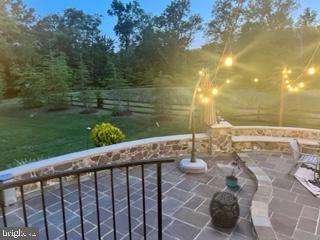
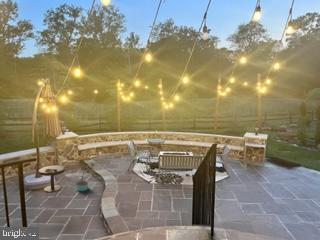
side table: none [192,156,215,198] -> present [39,165,65,193]
woven basket: present [209,192,240,228] -> none [63,194,93,228]

